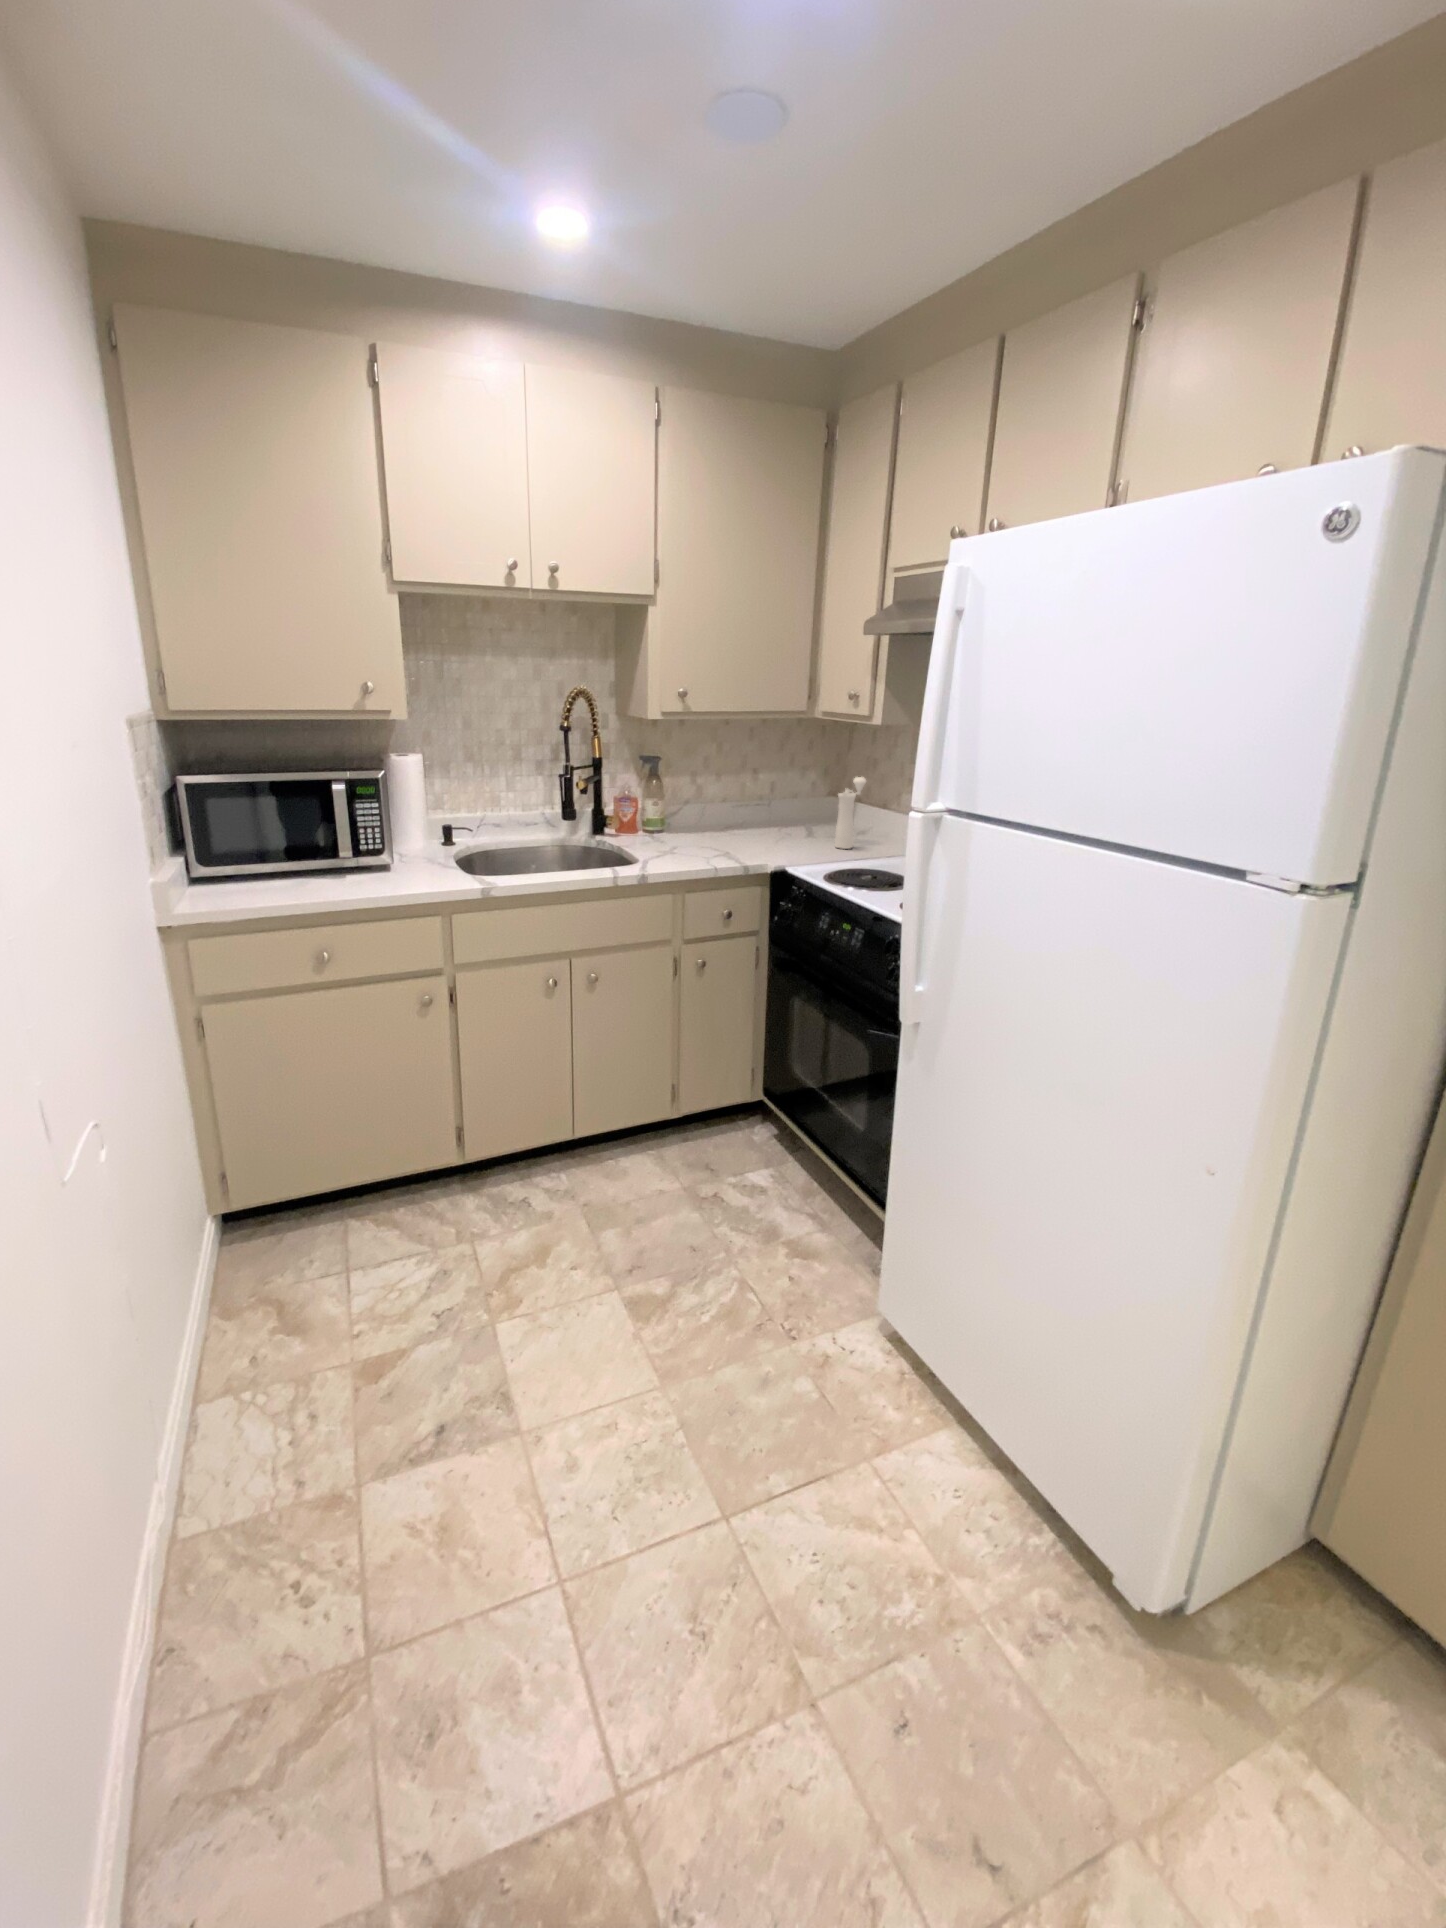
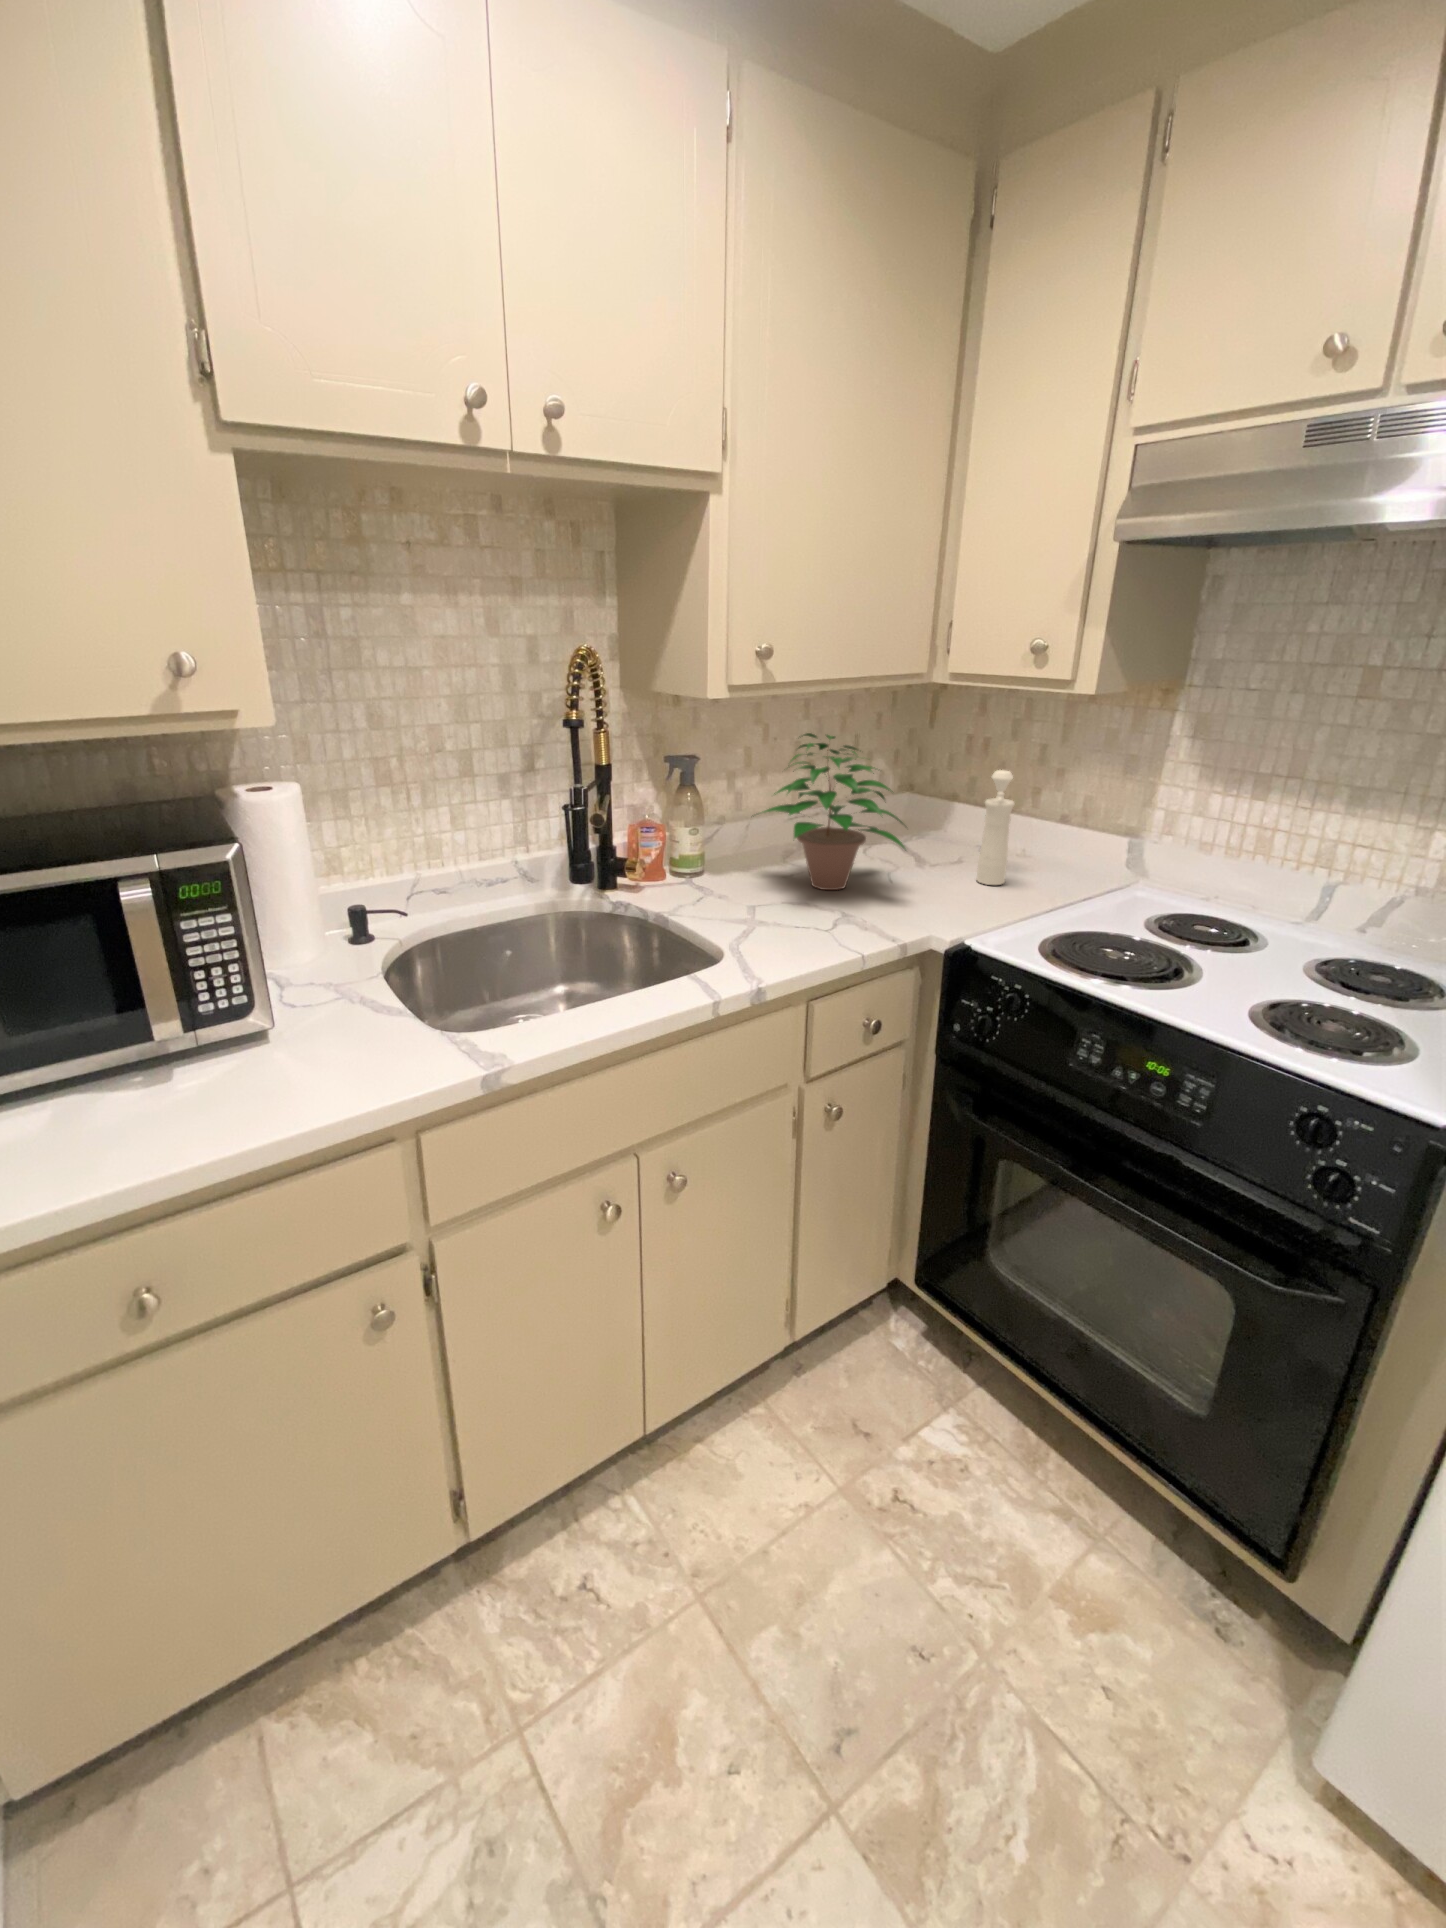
potted plant: none [689,745,783,844] -> present [763,733,905,890]

